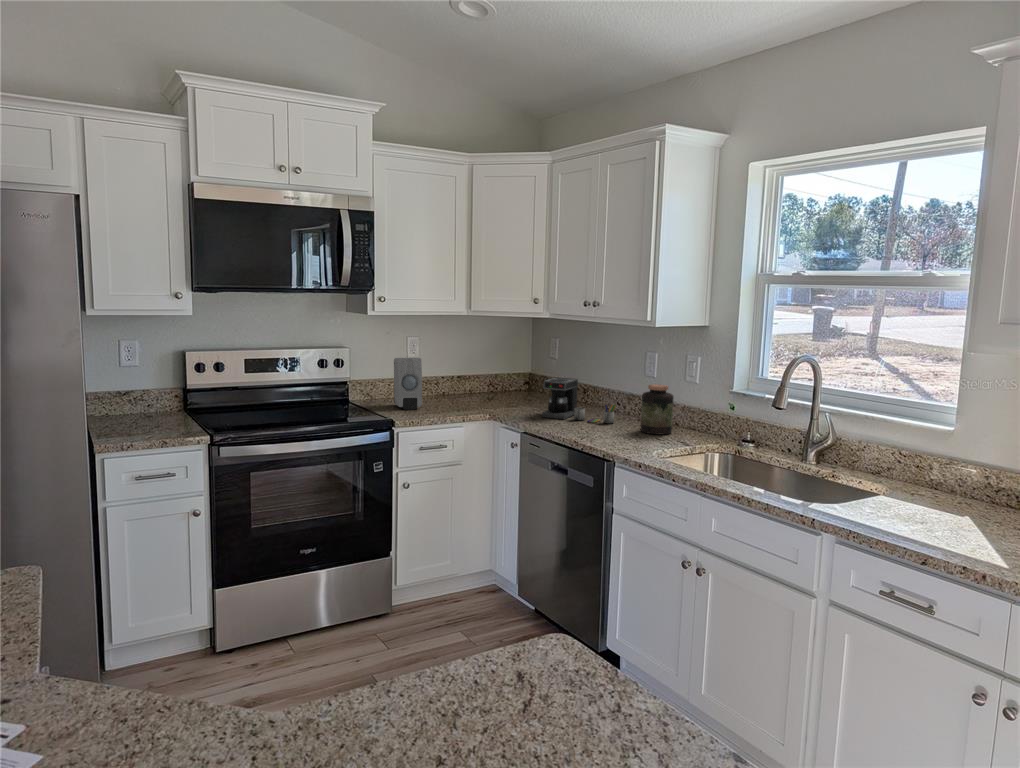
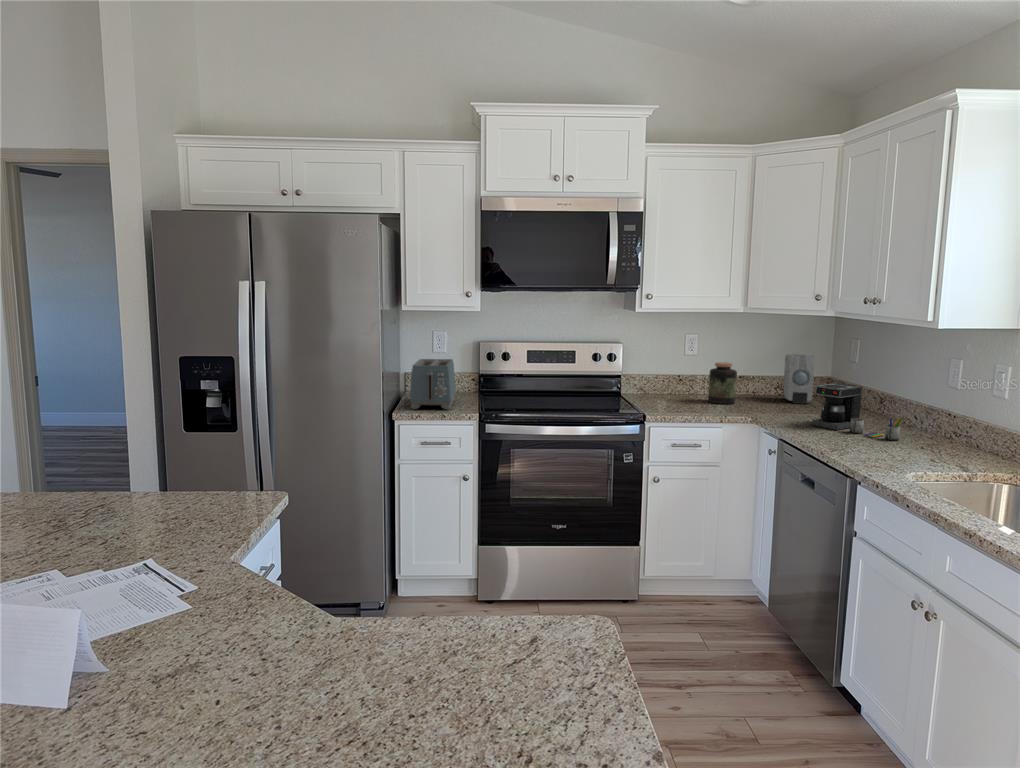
soap dispenser: present [394,358,422,410] -> present [783,354,814,404]
toaster: none [109,374,170,439] -> present [410,359,456,410]
jar: present [641,384,674,435] -> present [708,362,737,404]

